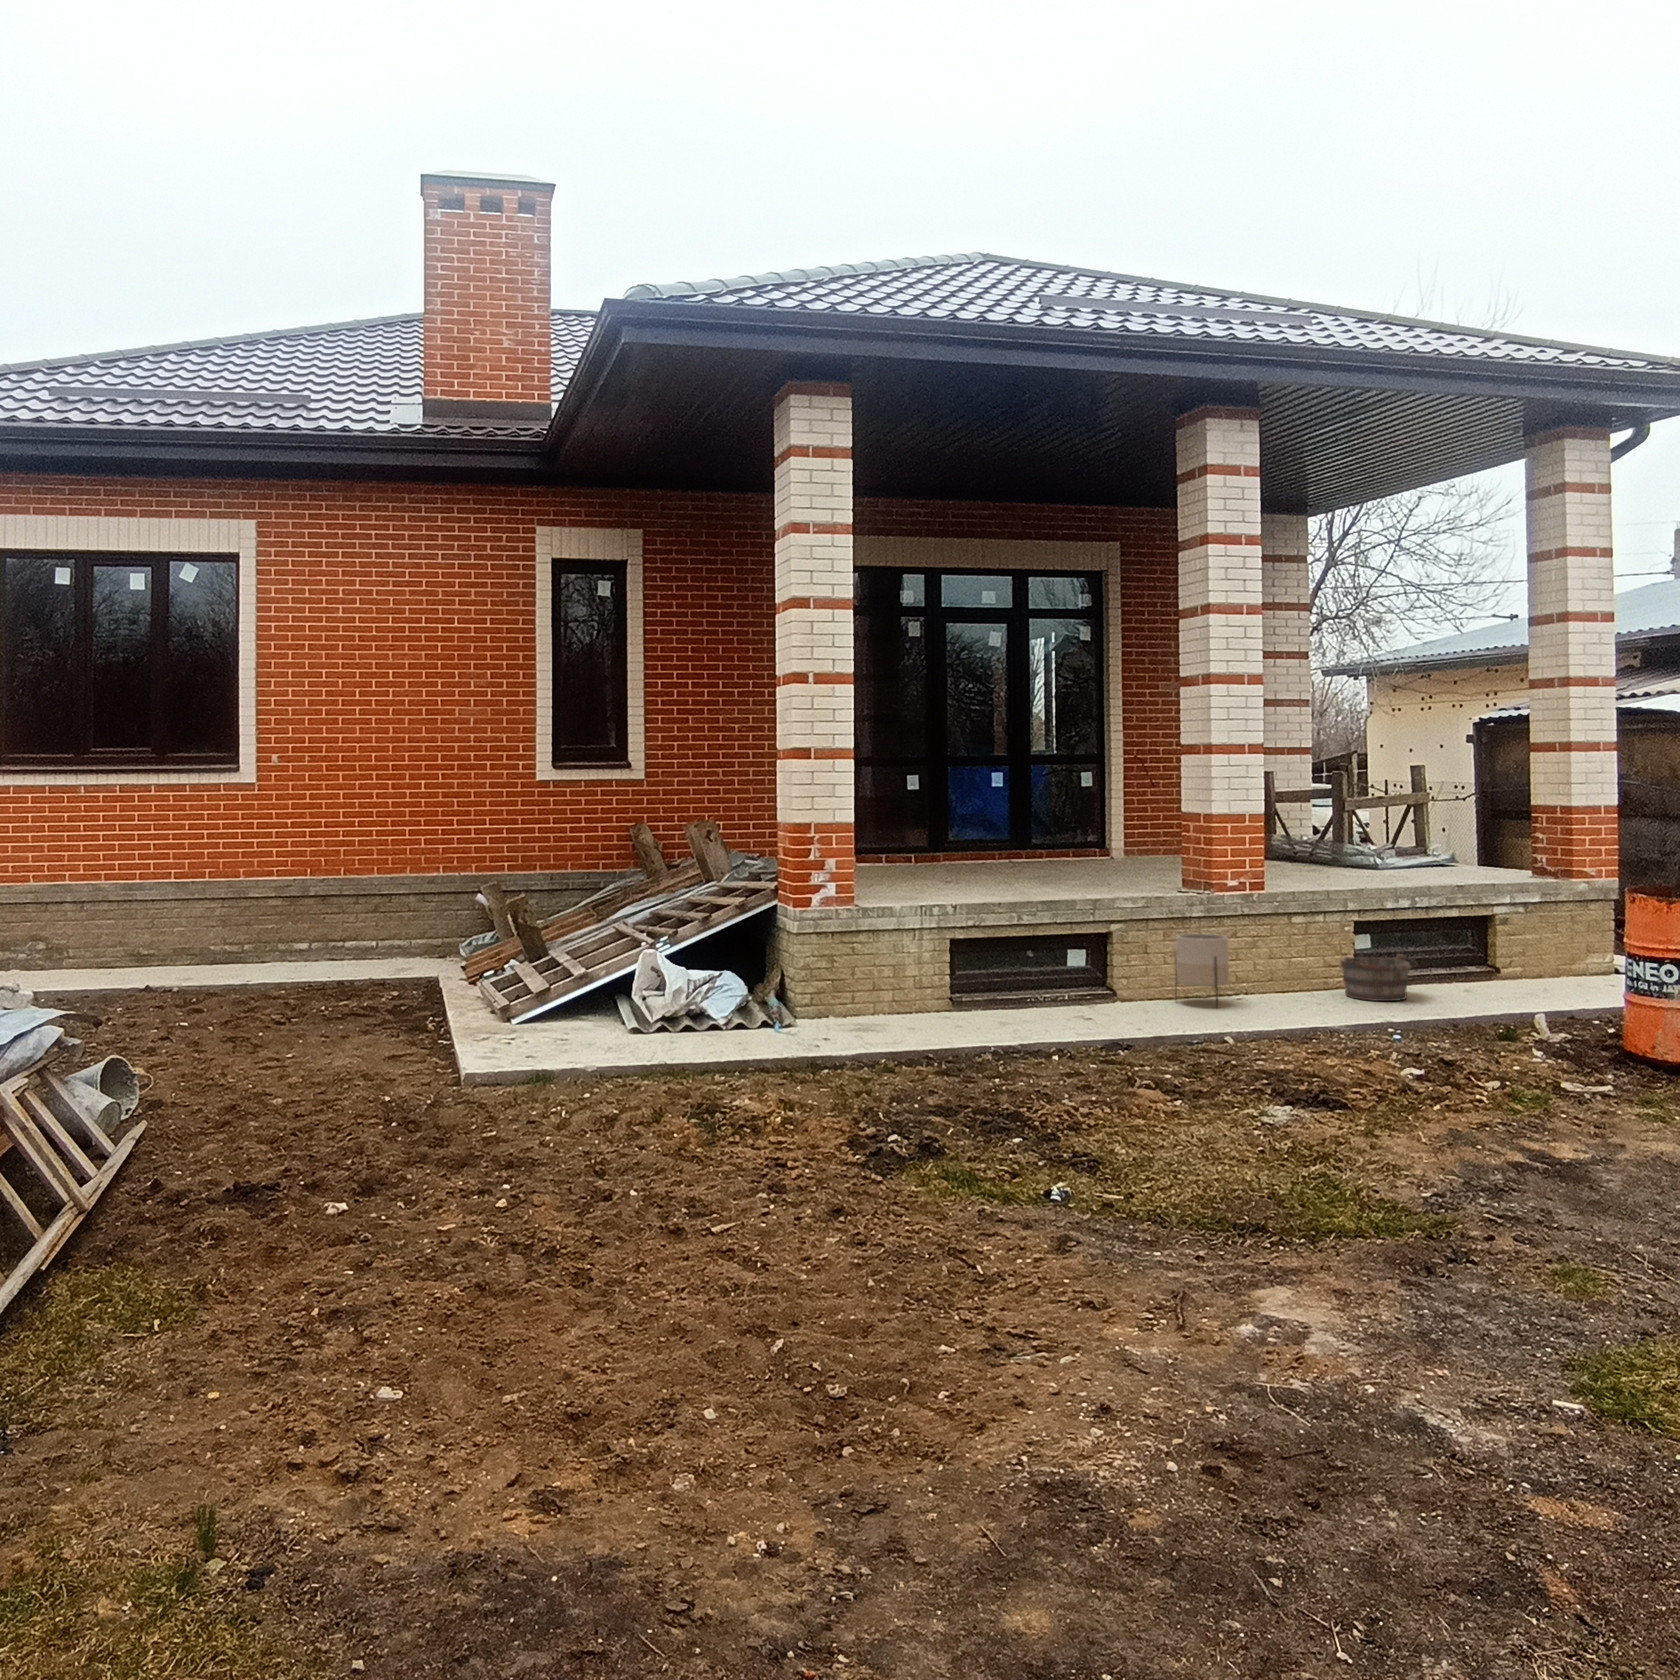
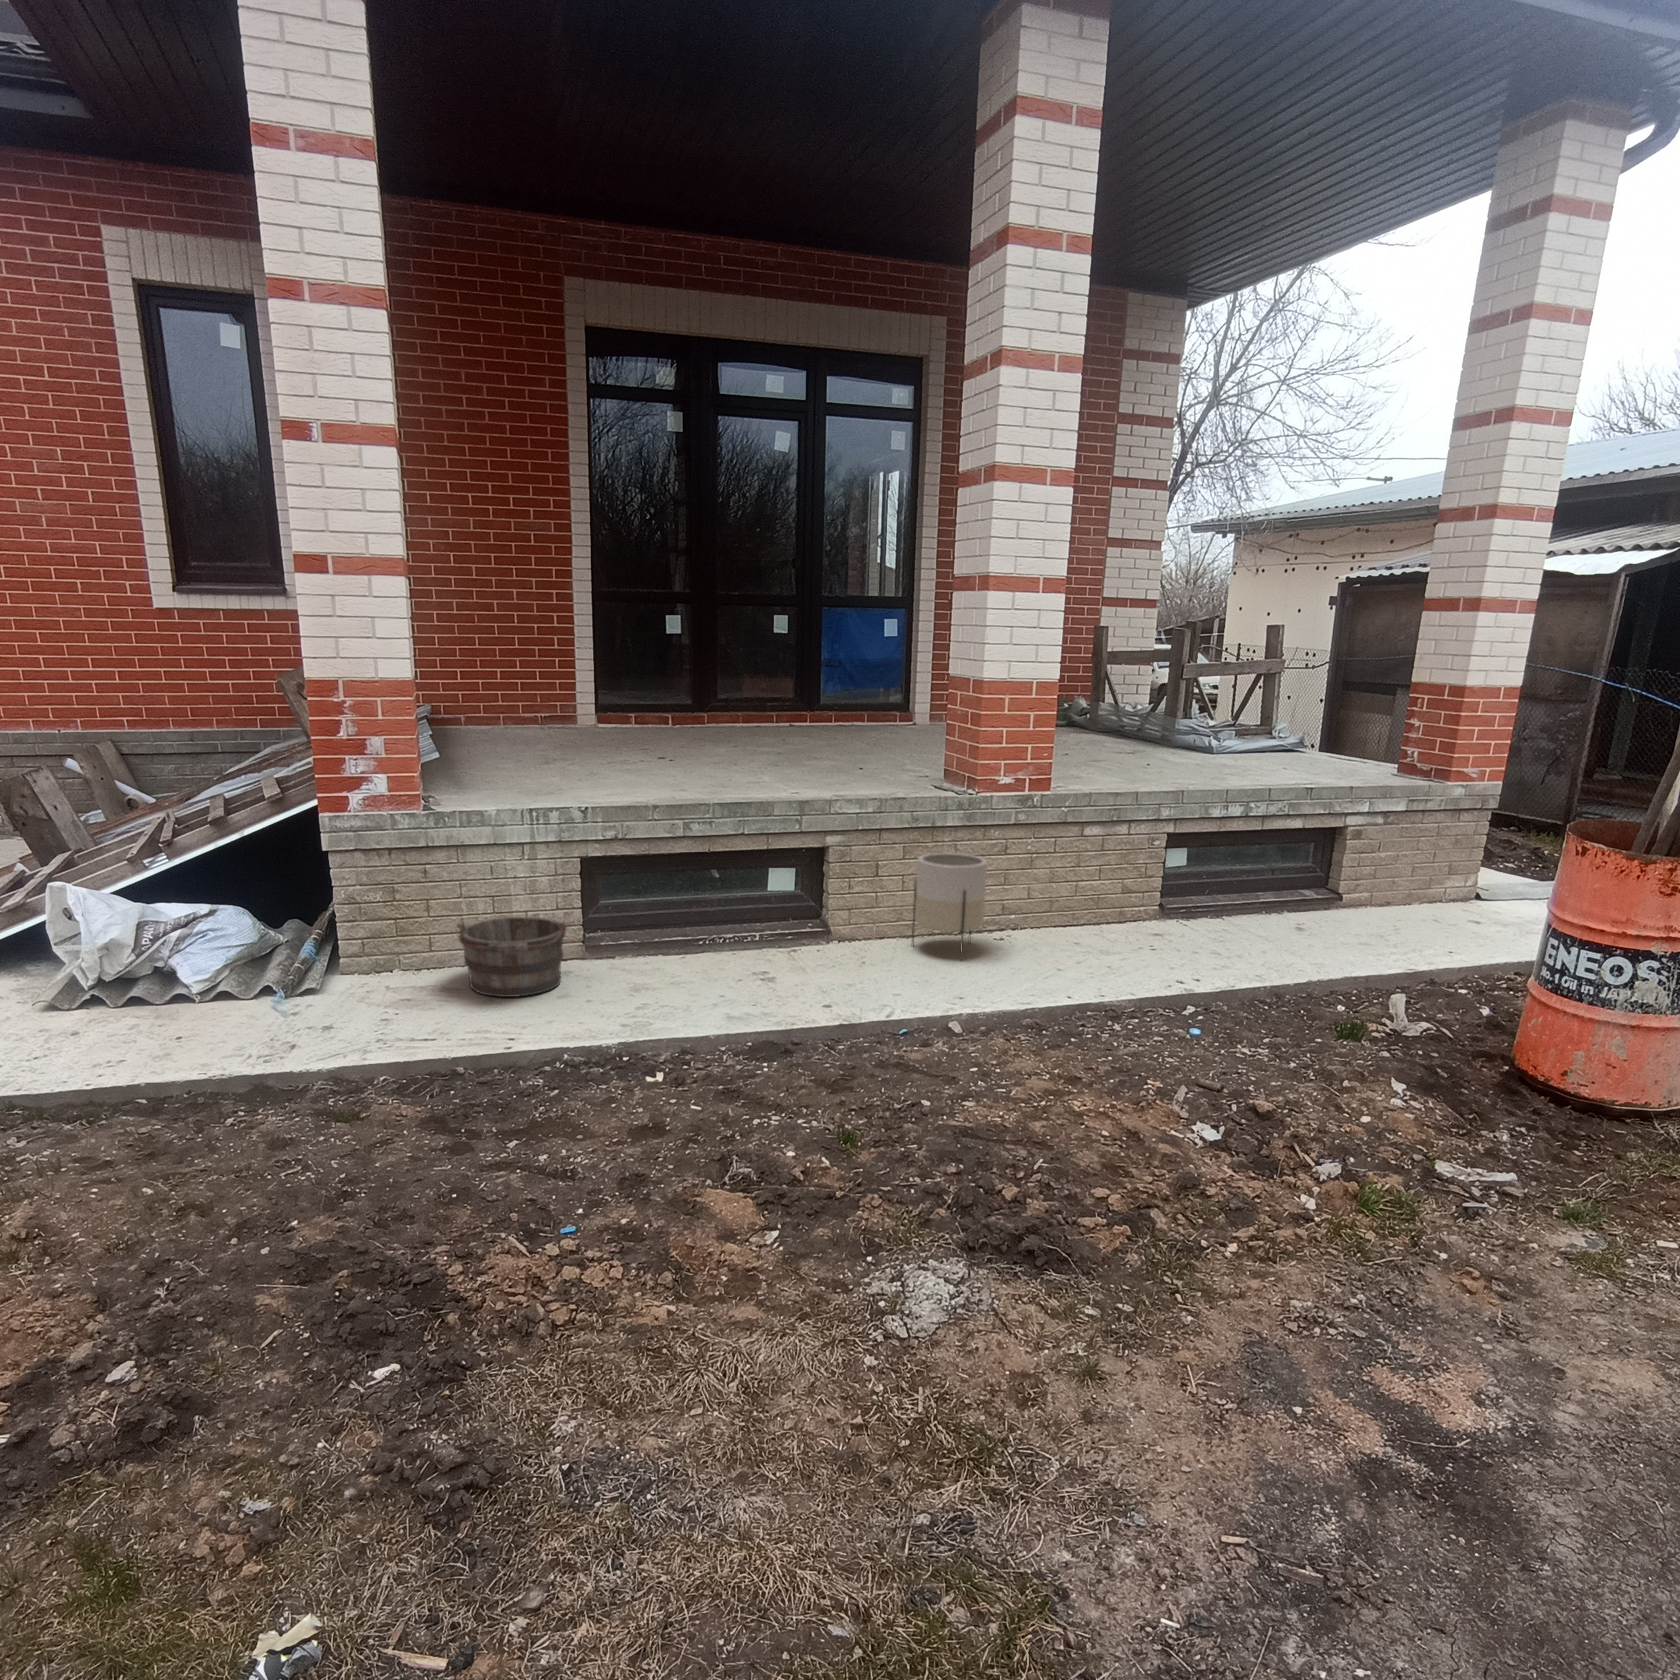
bucket: present [1340,954,1412,1001] -> present [457,917,567,997]

